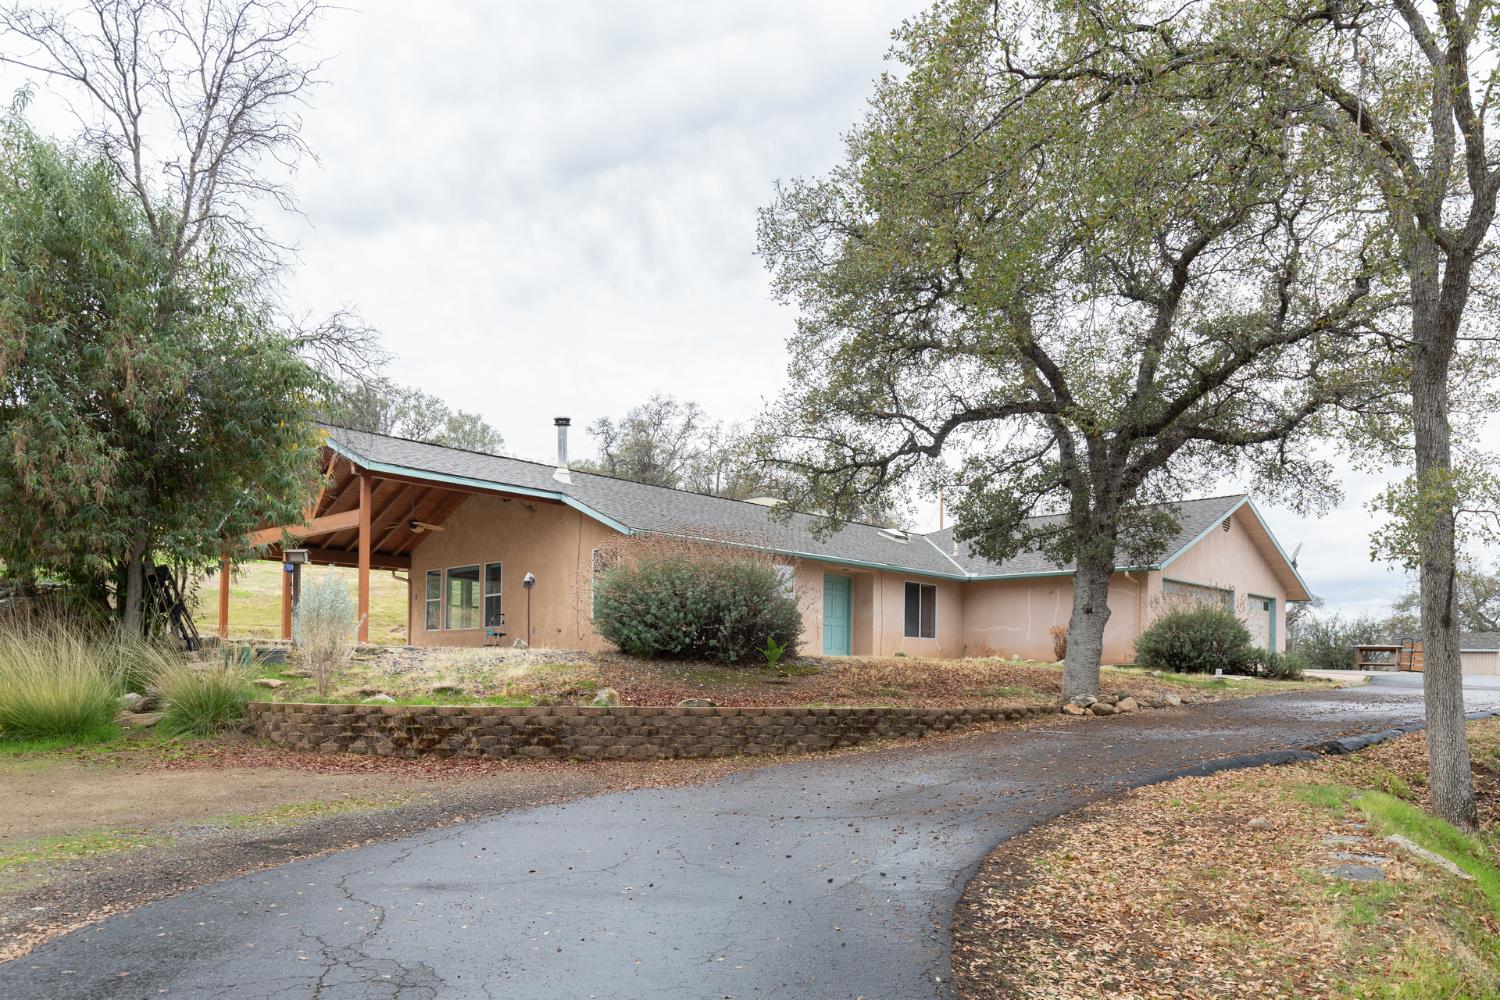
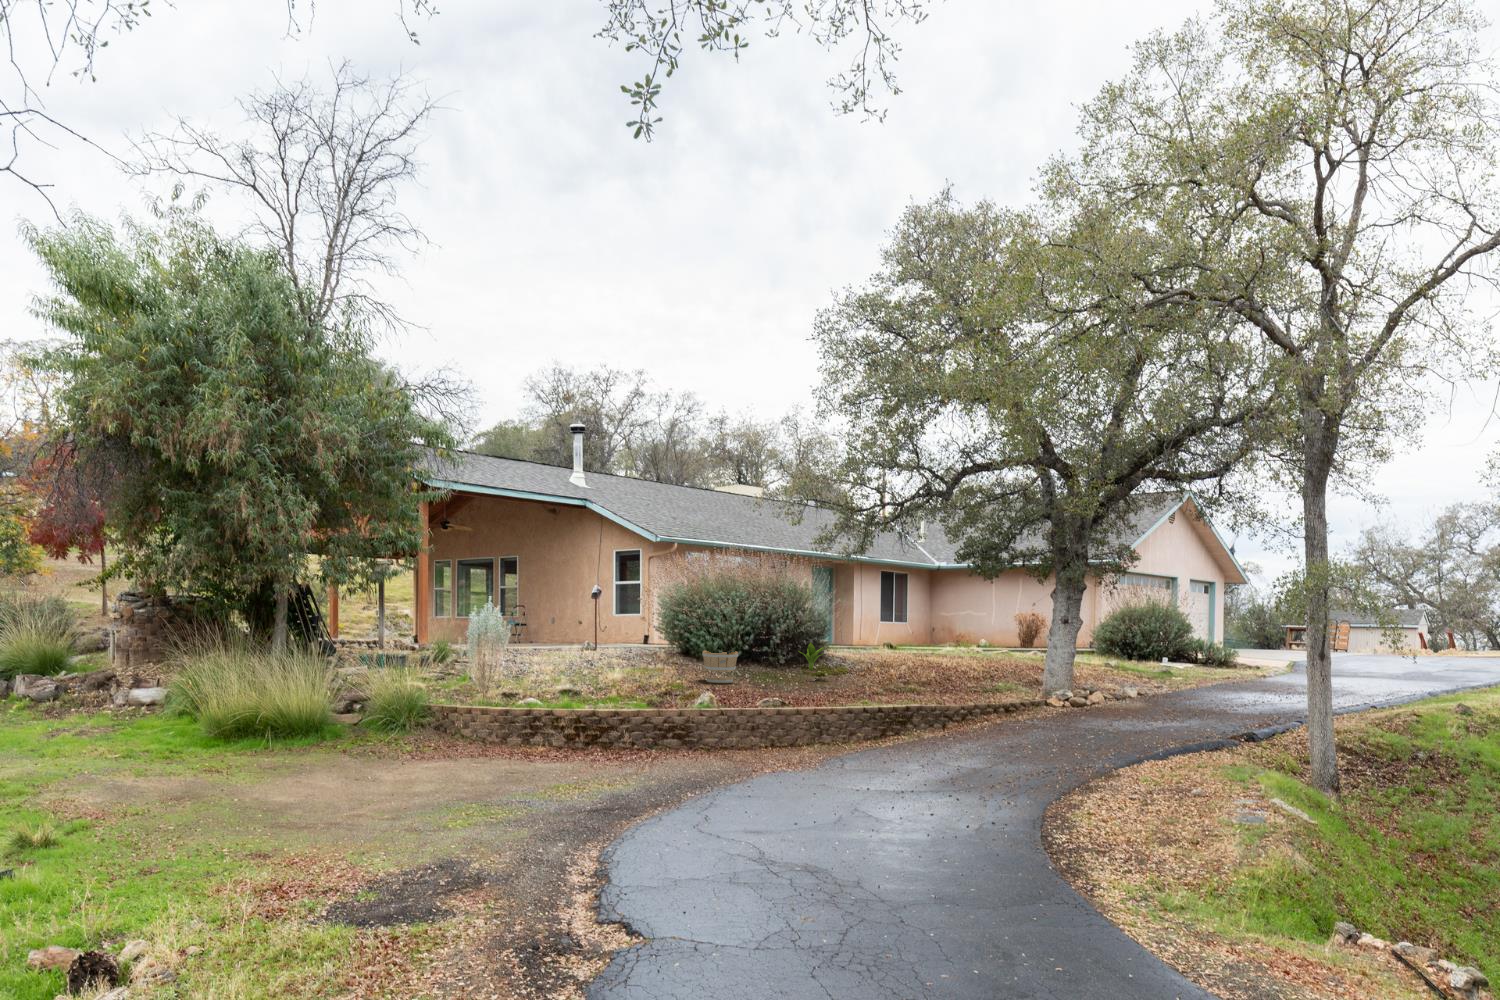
wooden bucket: none [635,645,677,684] -> present [702,650,738,683]

